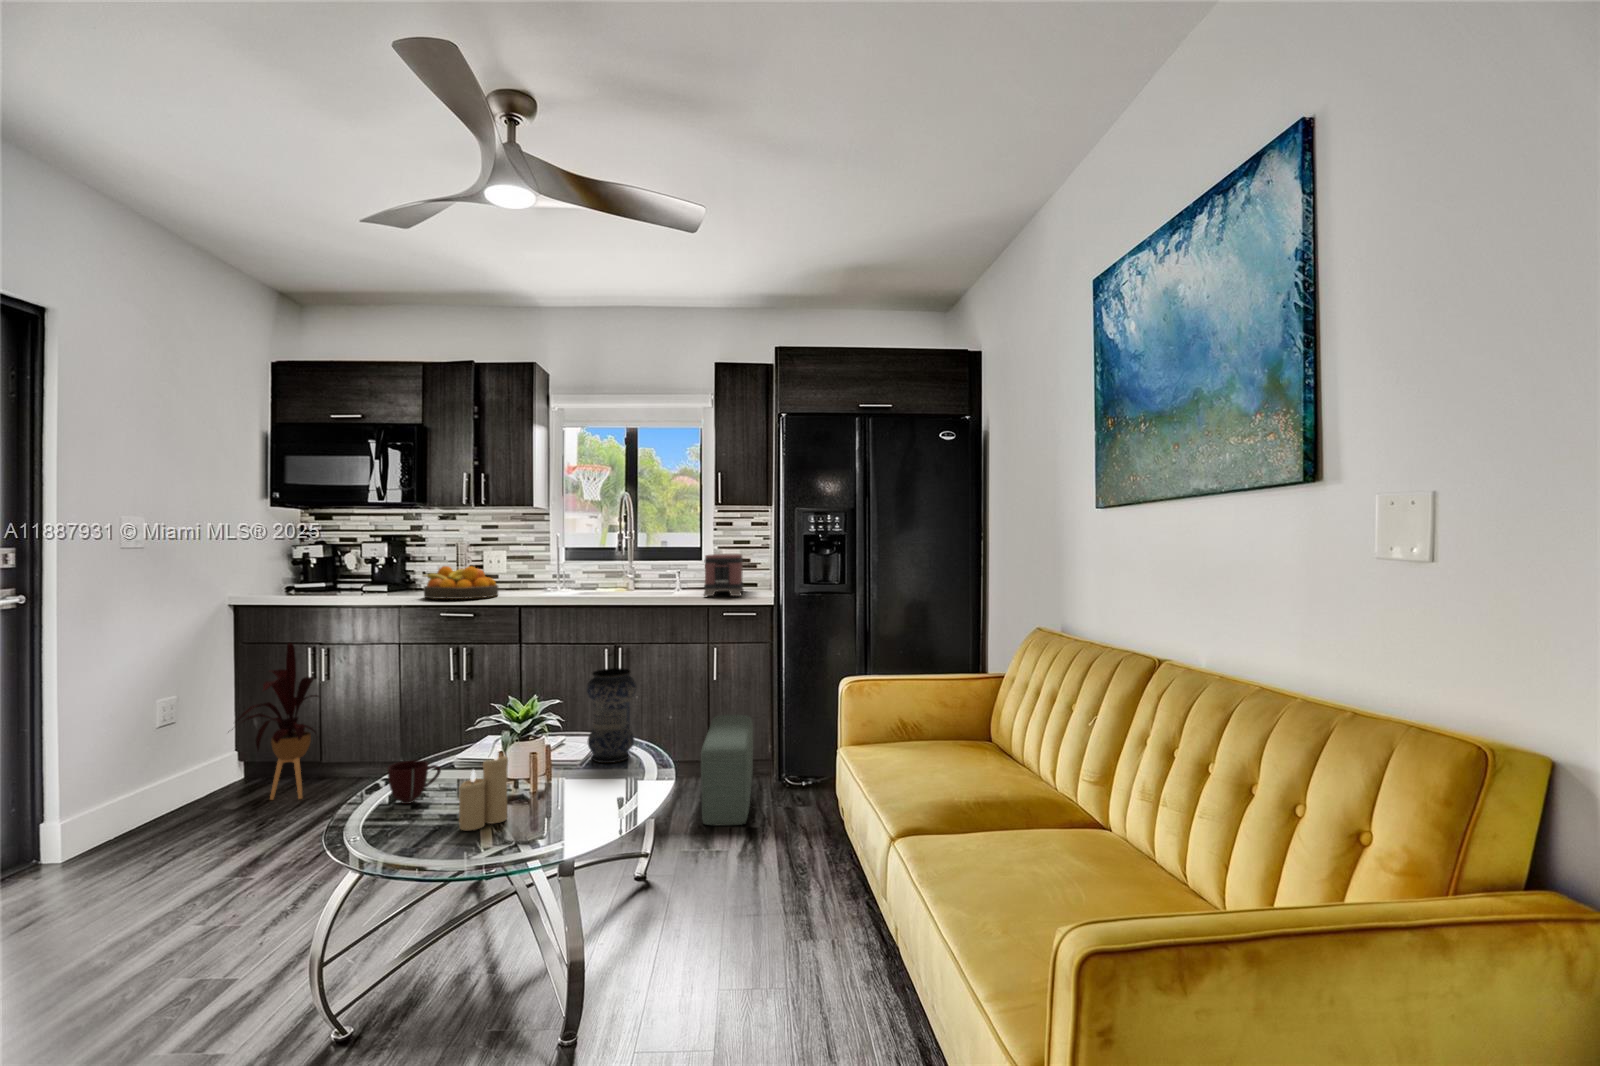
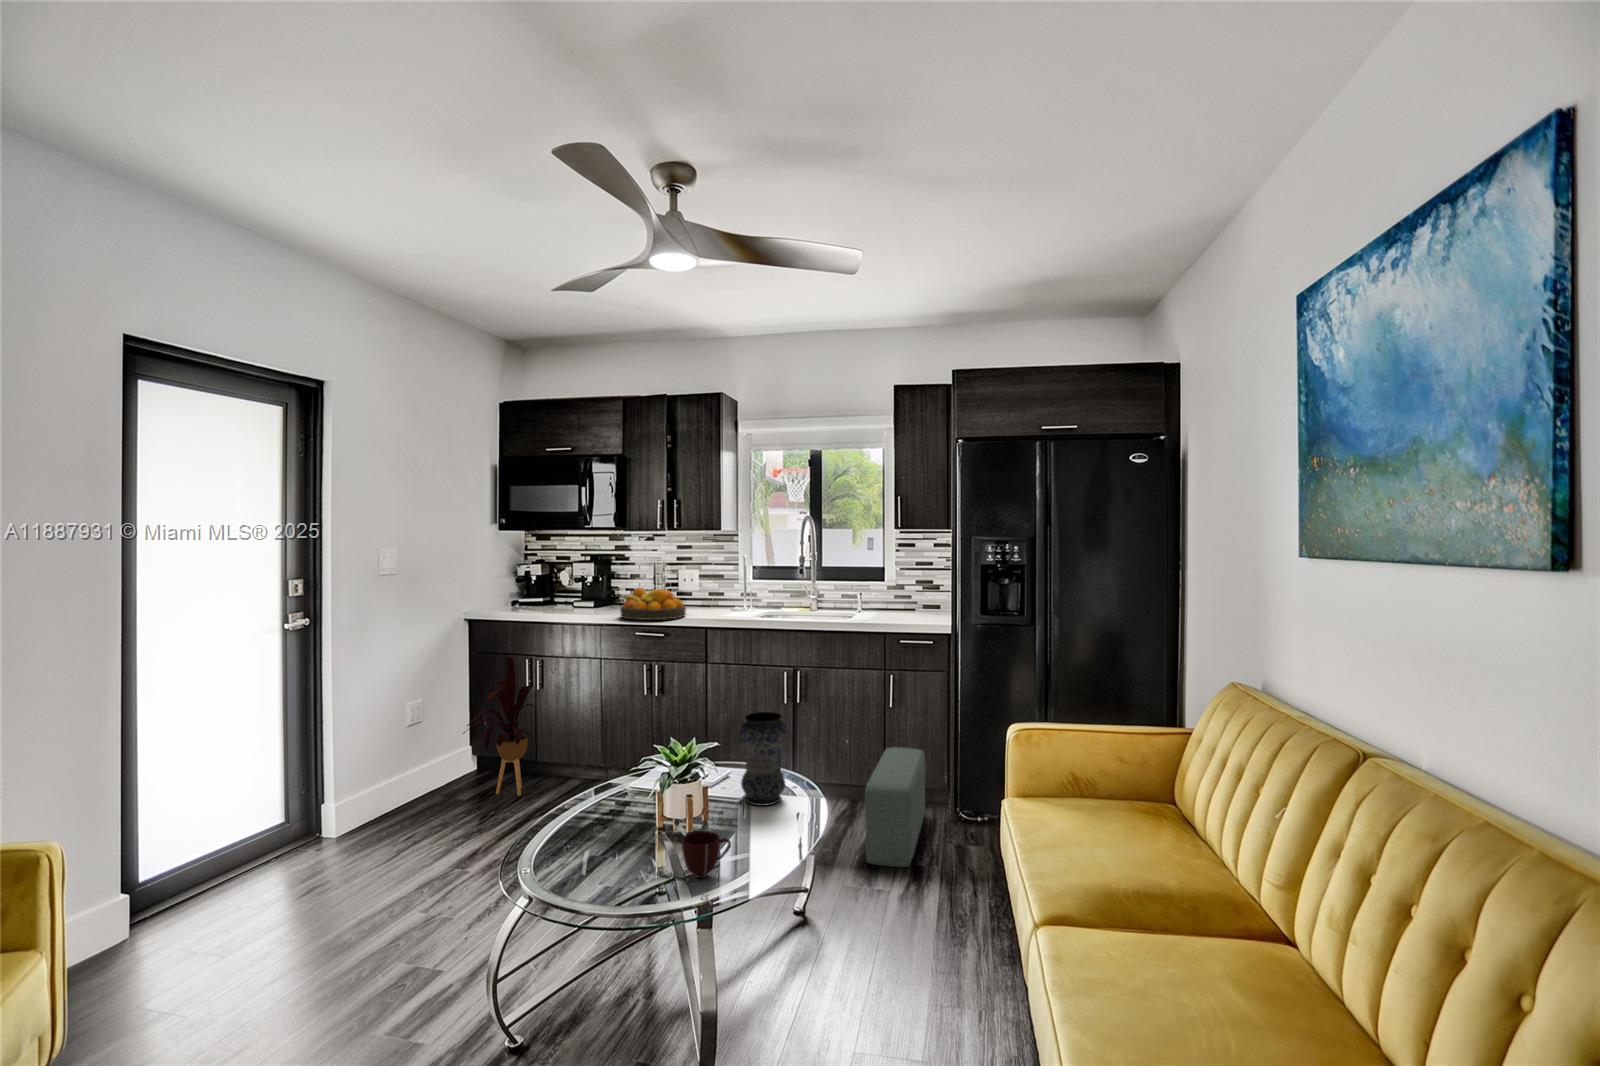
toaster: present [704,554,744,596] -> none [877,579,923,625]
candle: present [459,749,508,830] -> none [611,795,656,871]
mug: present [388,760,441,804] -> present [682,831,731,878]

